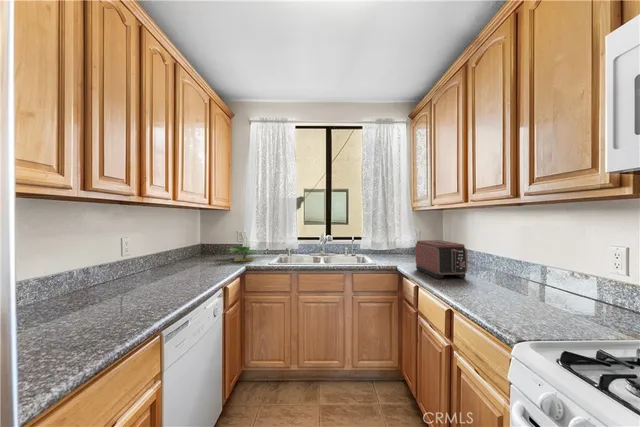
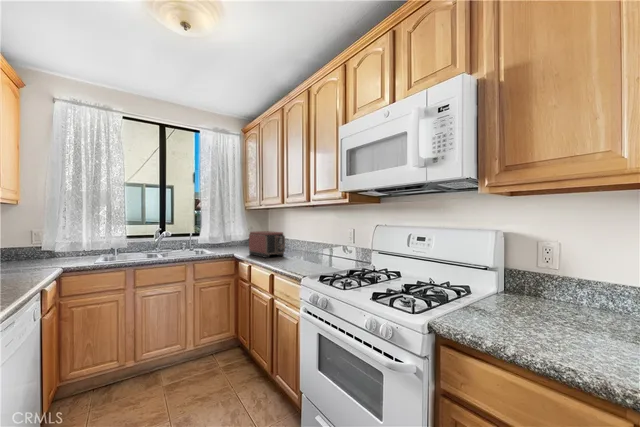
potted plant: present [228,246,259,262] -> none [18,222,78,265]

